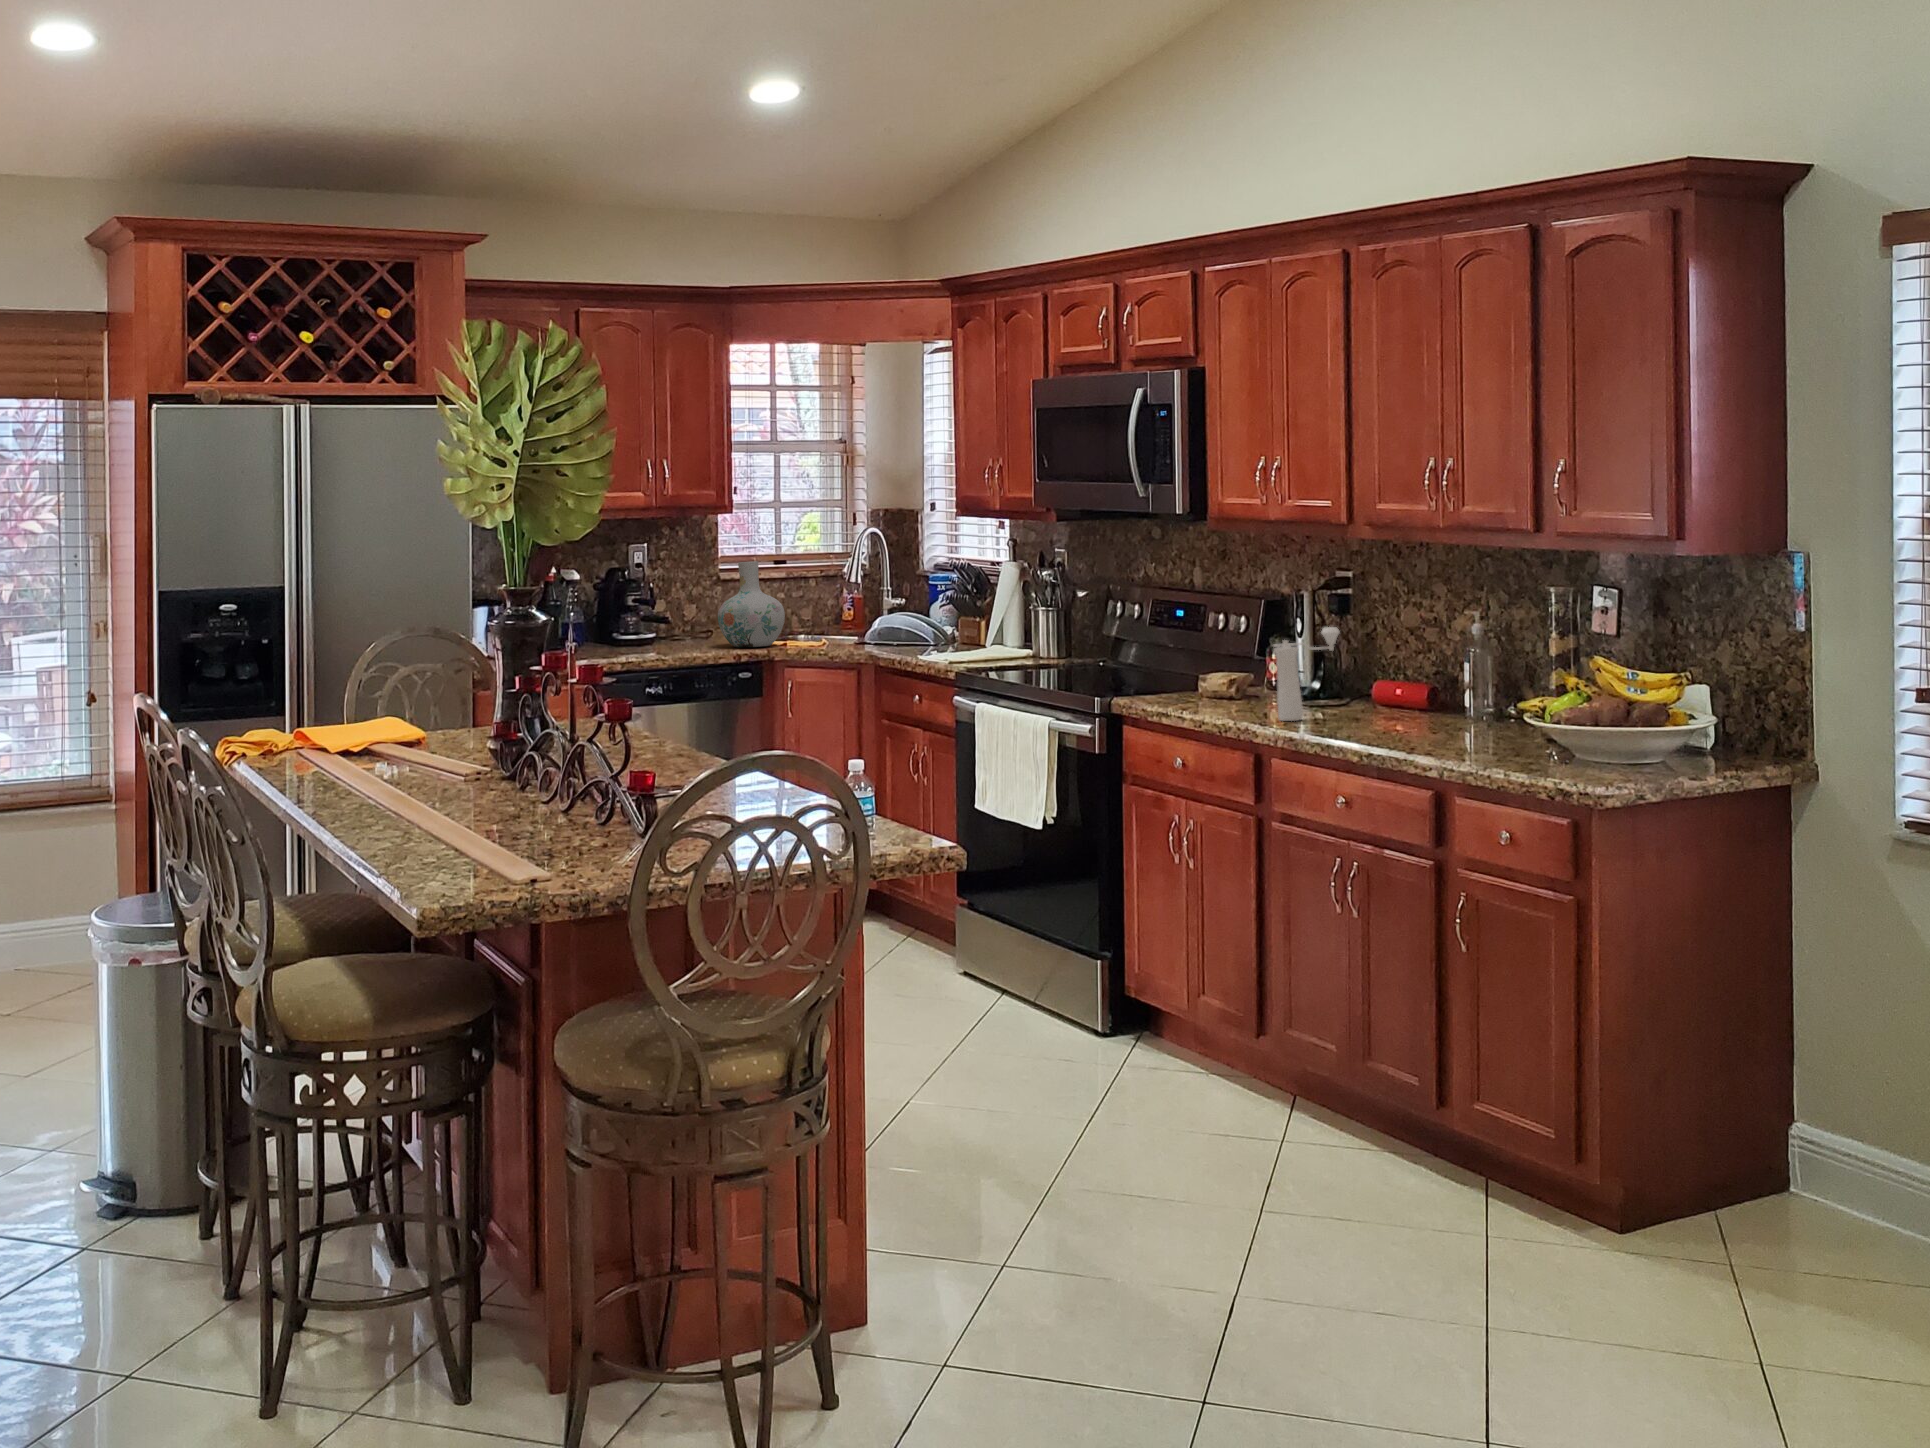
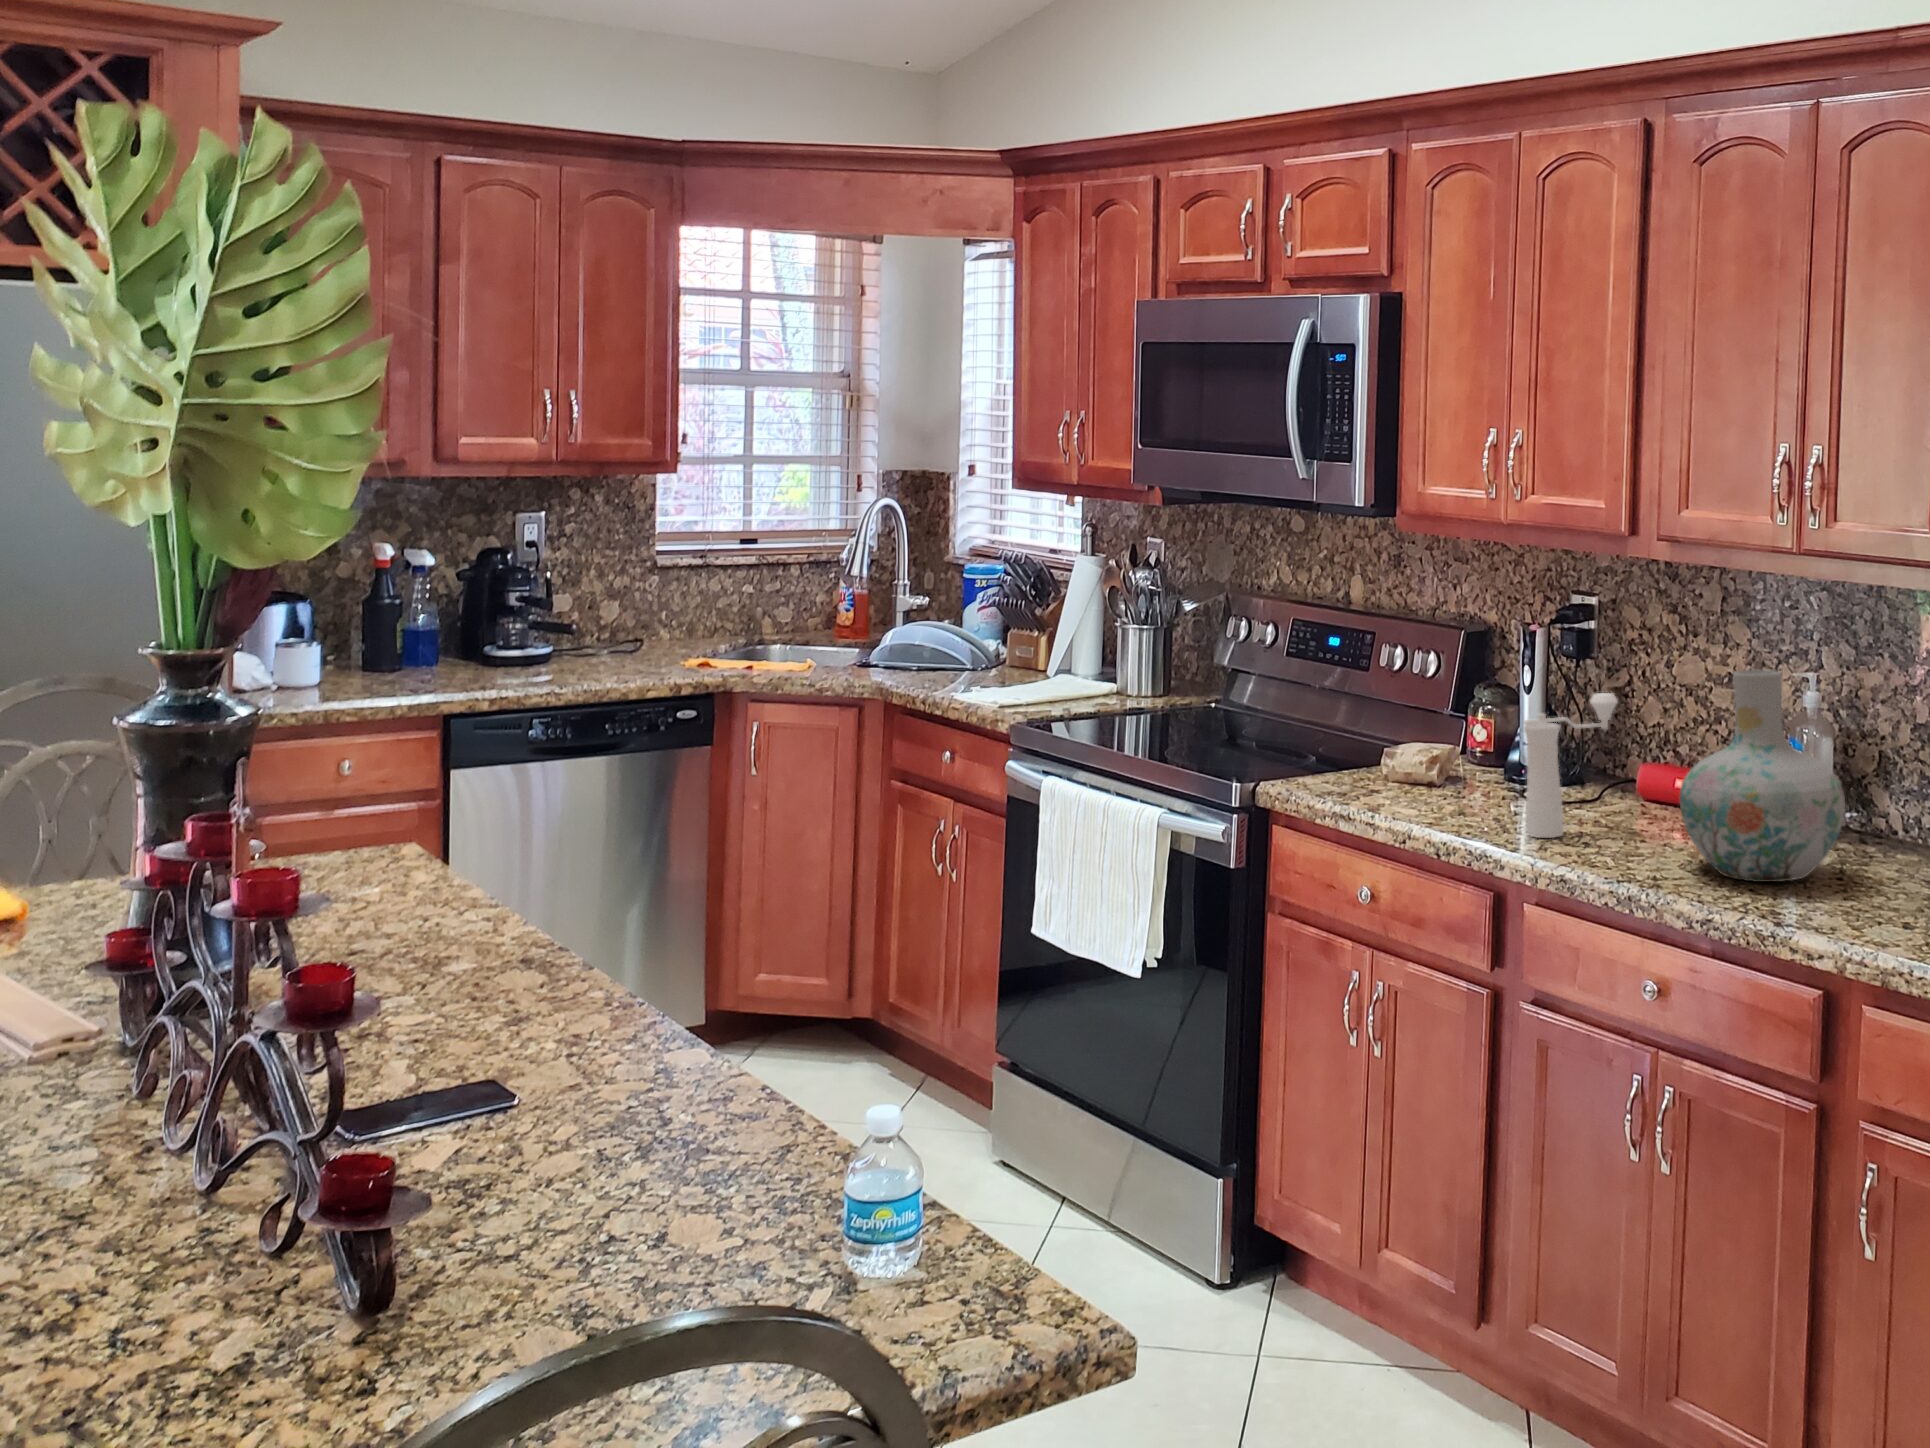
vase: present [718,561,785,648] -> present [1680,670,1845,882]

